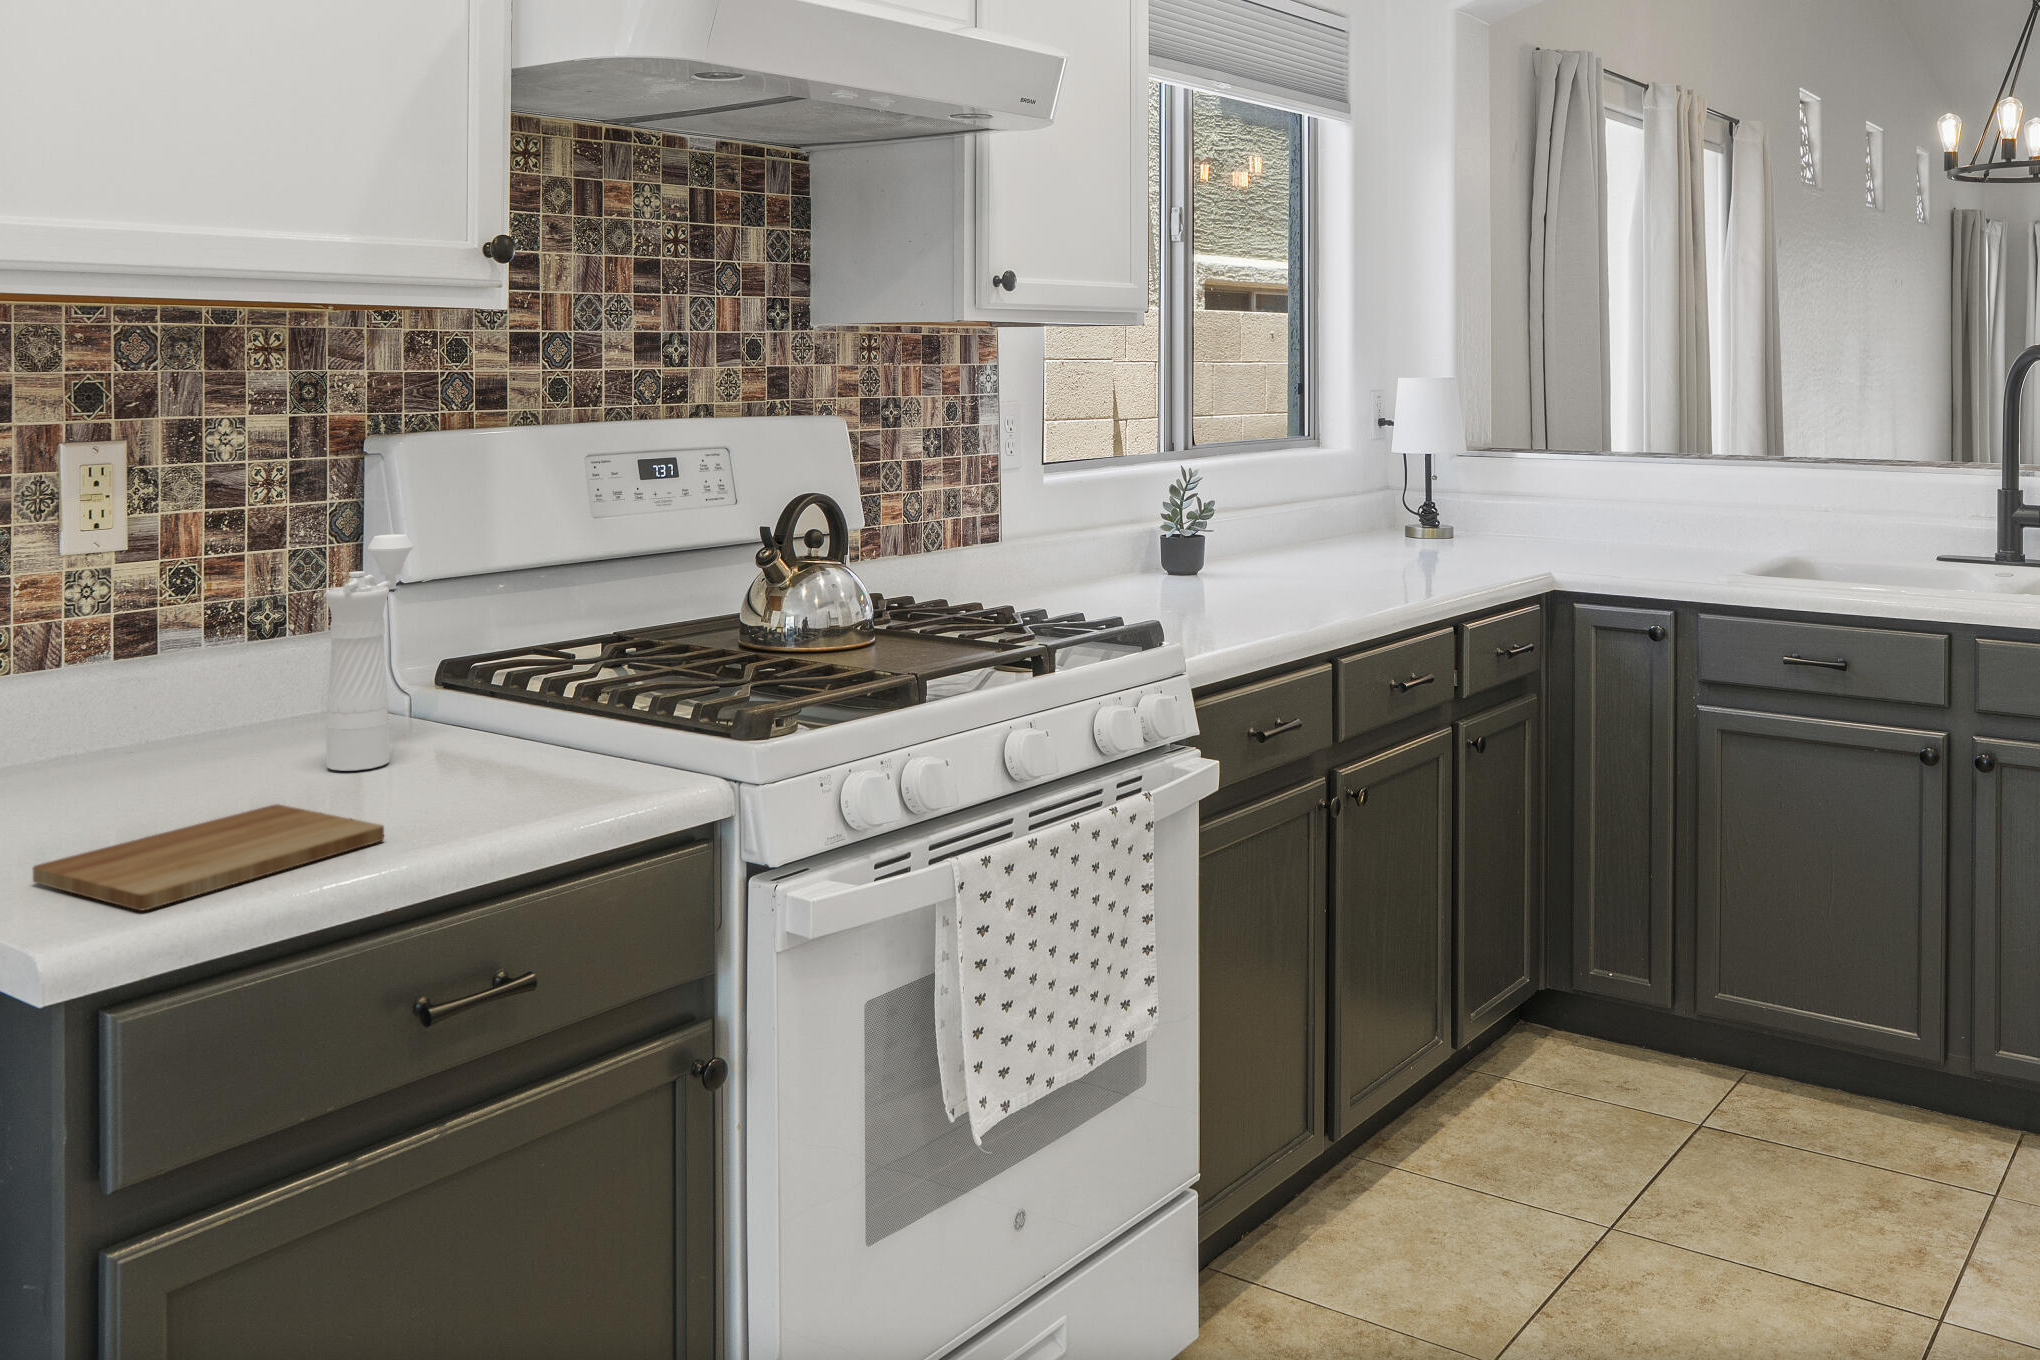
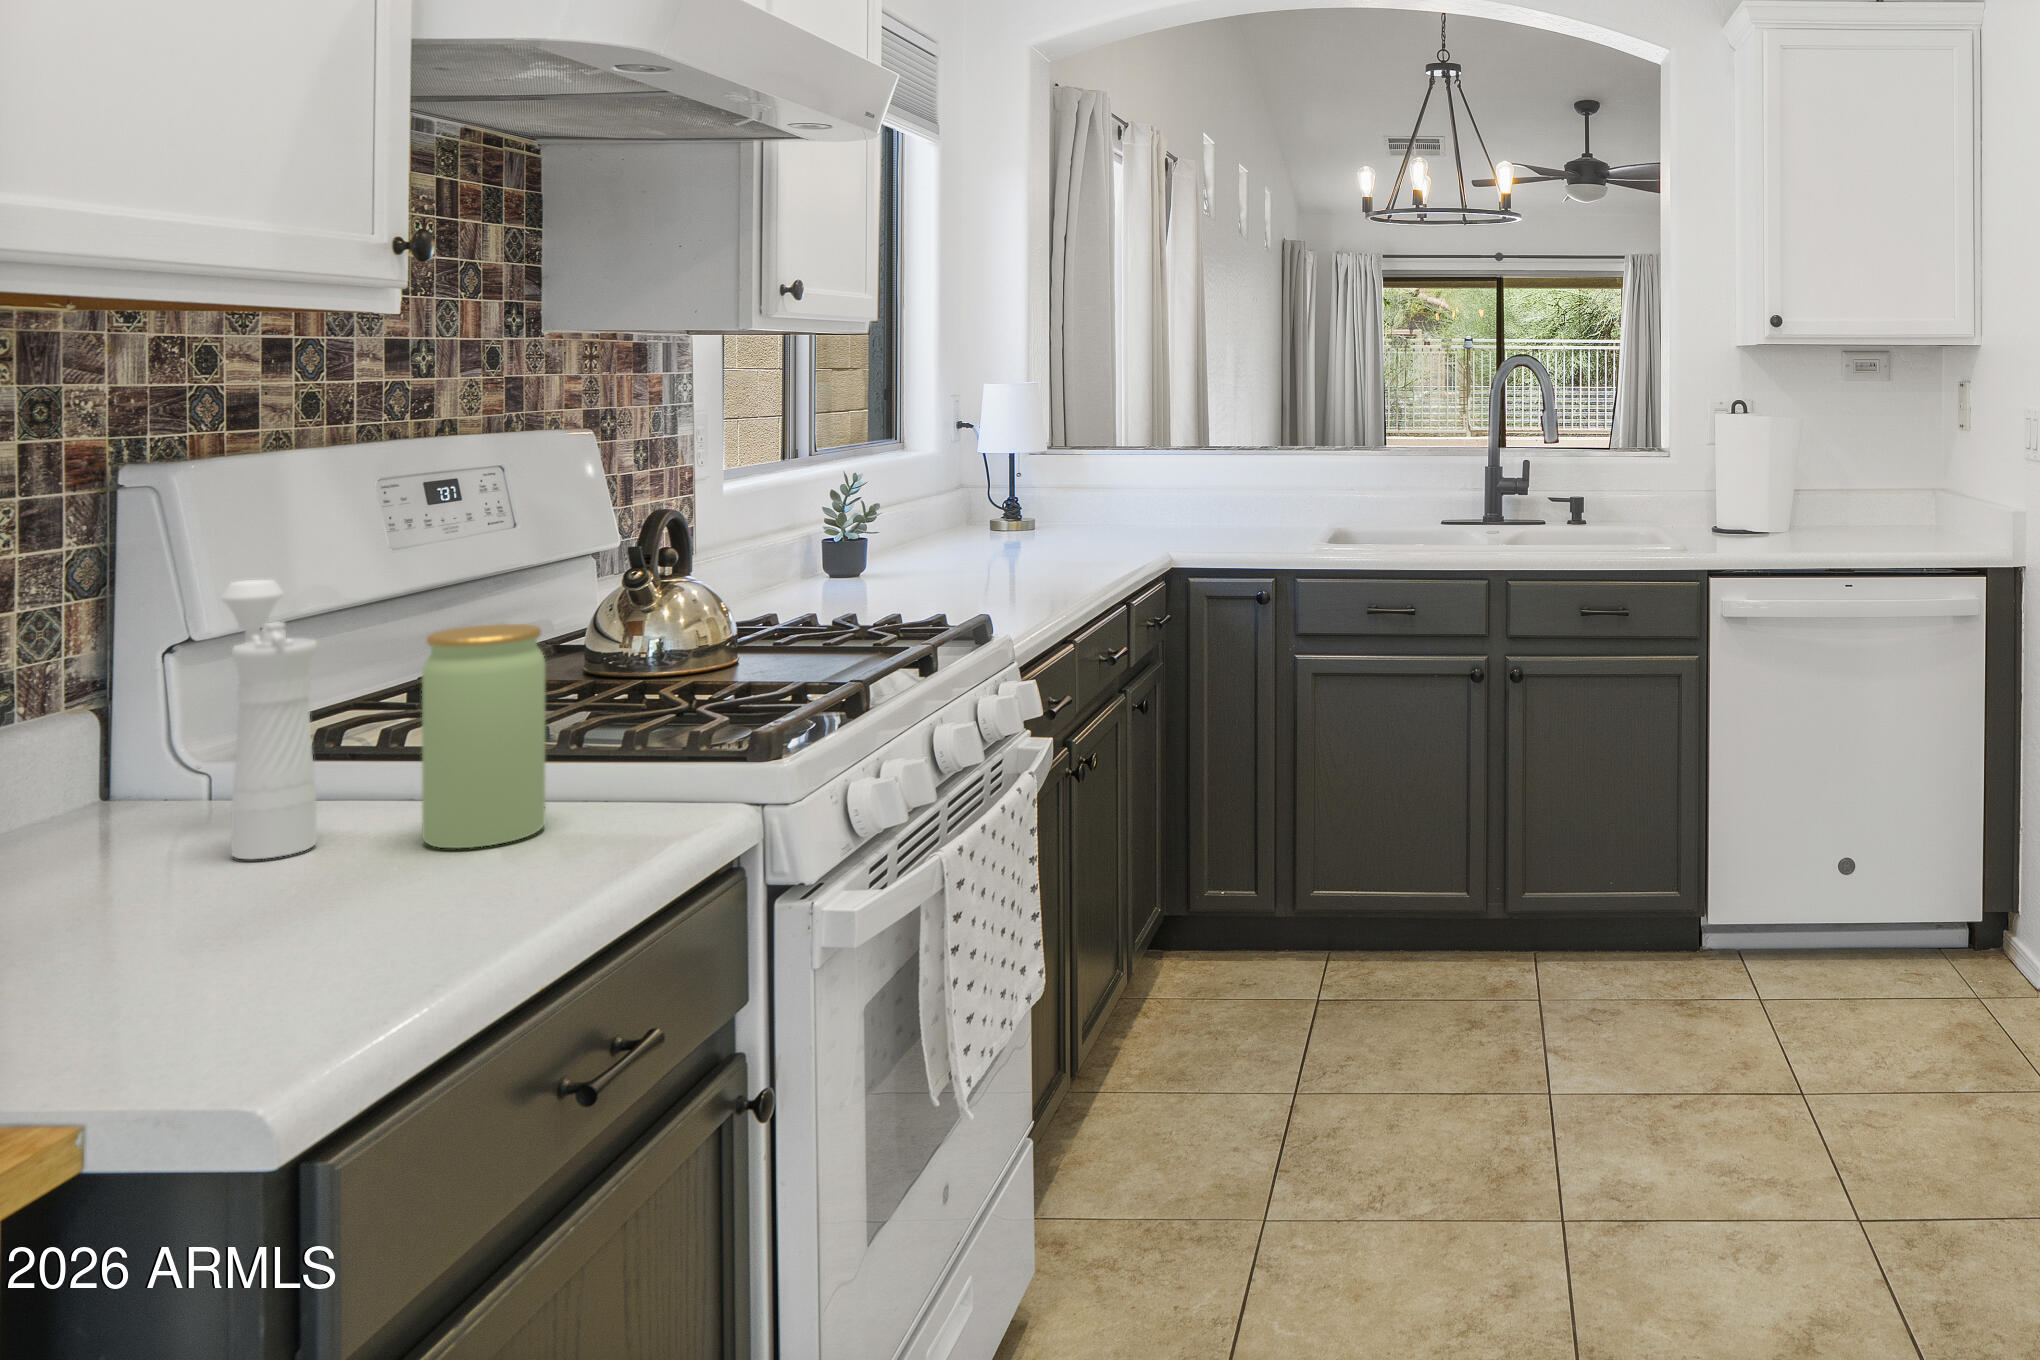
jar: none [432,588,534,788] -> present [422,624,545,848]
cutting board: present [33,804,384,910] -> none [120,882,508,1014]

